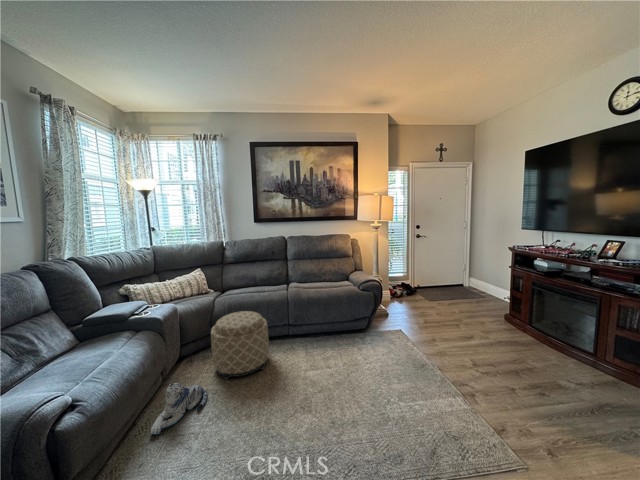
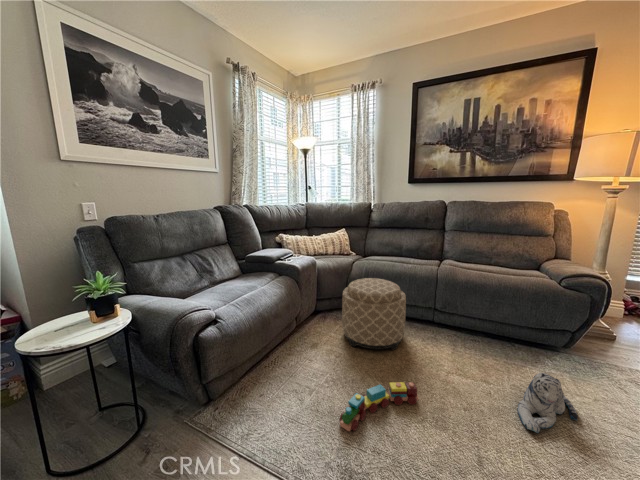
plush toy: present [150,383,208,434] -> present [517,373,578,433]
toy train: none [230,389,288,451] -> present [340,382,418,431]

